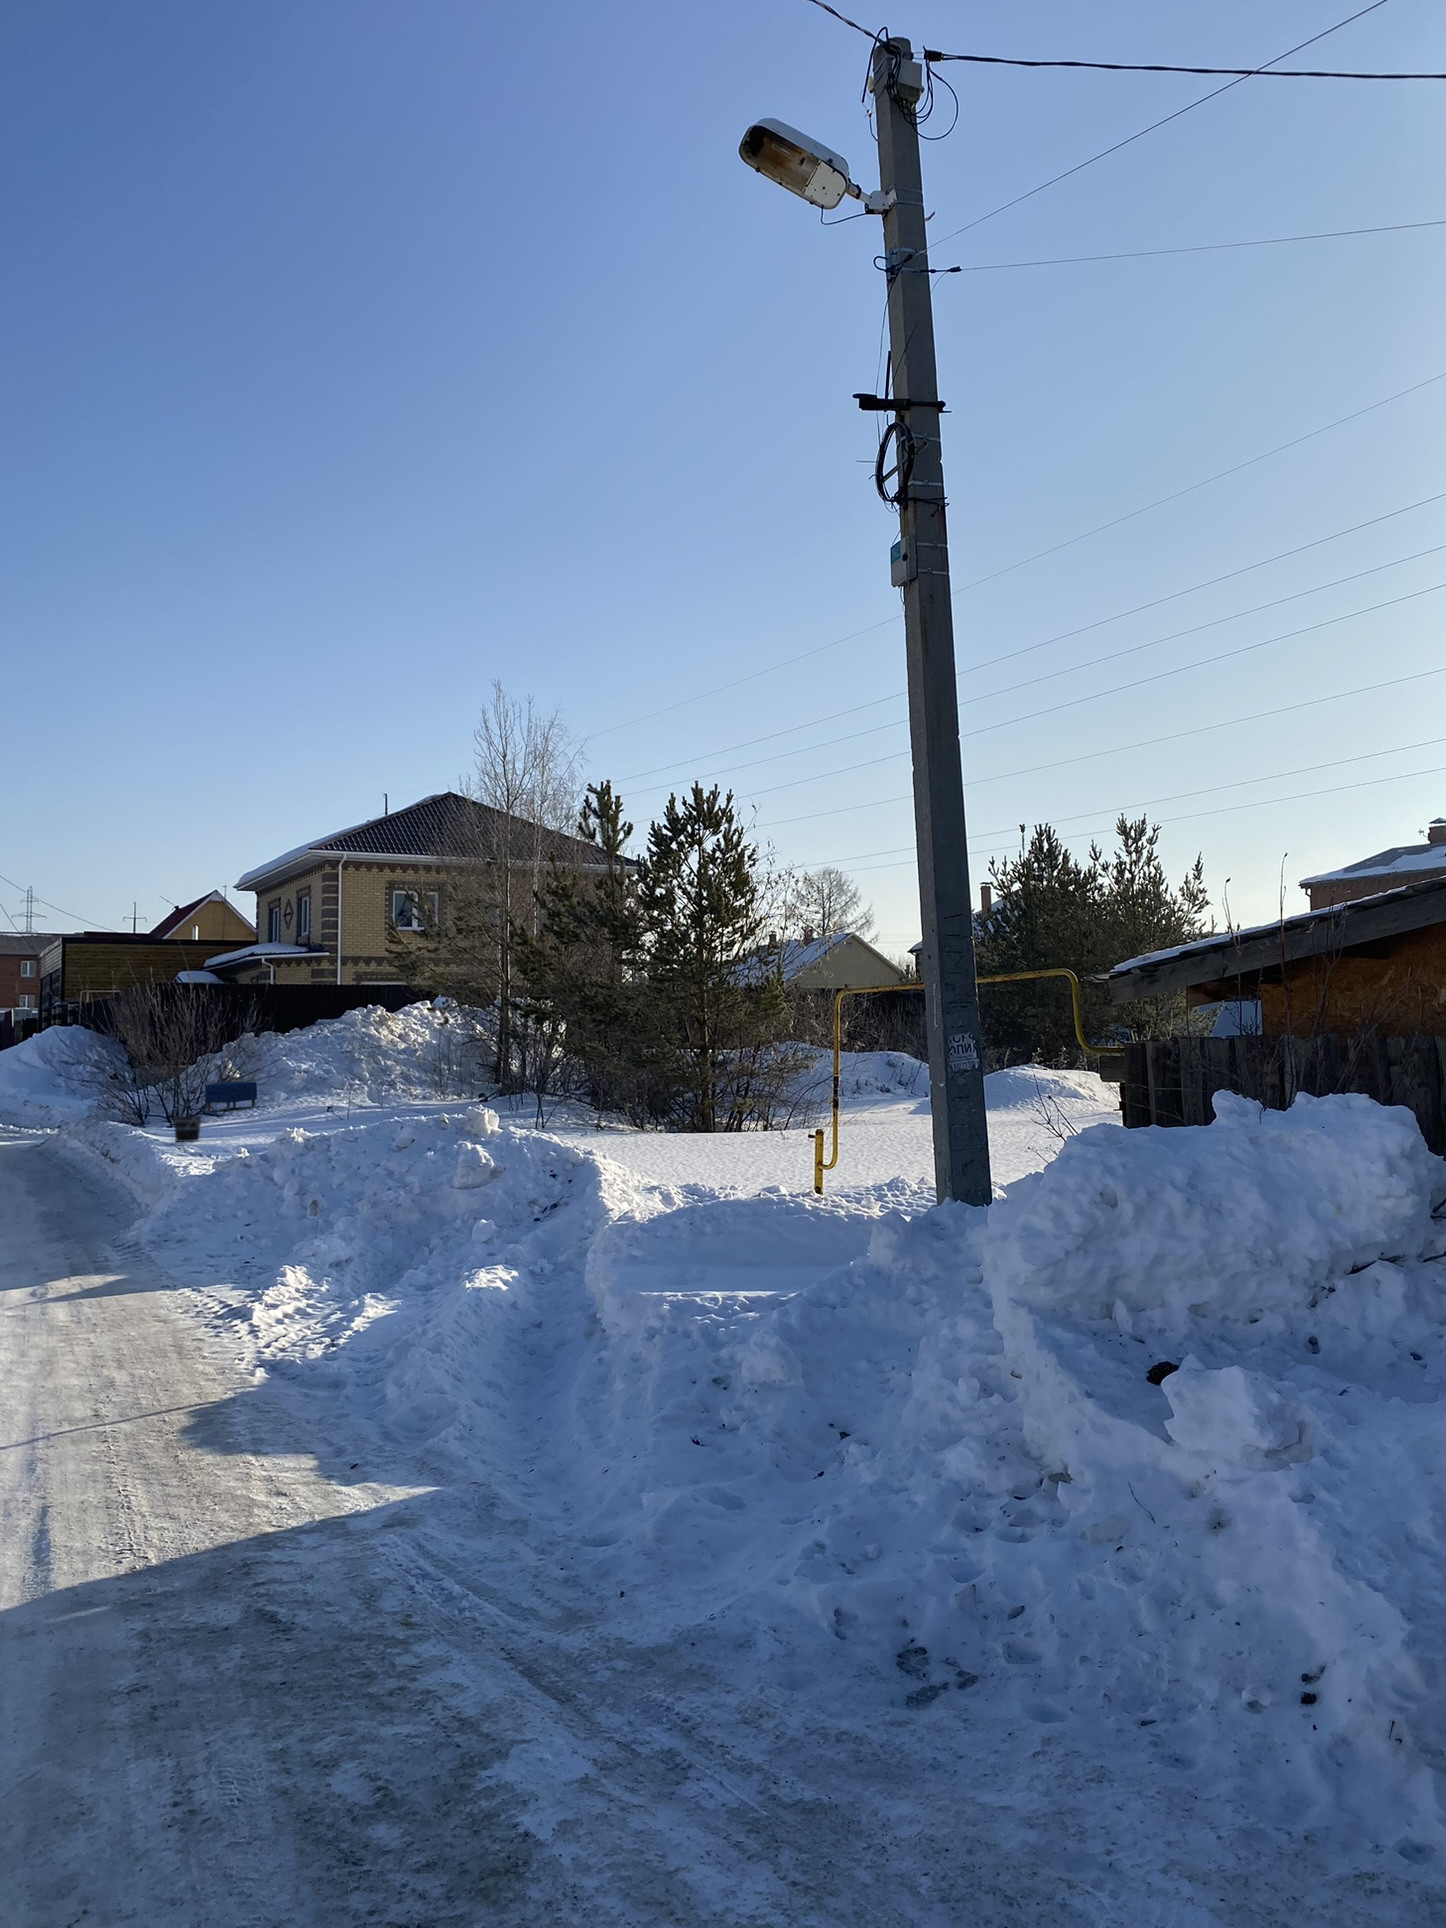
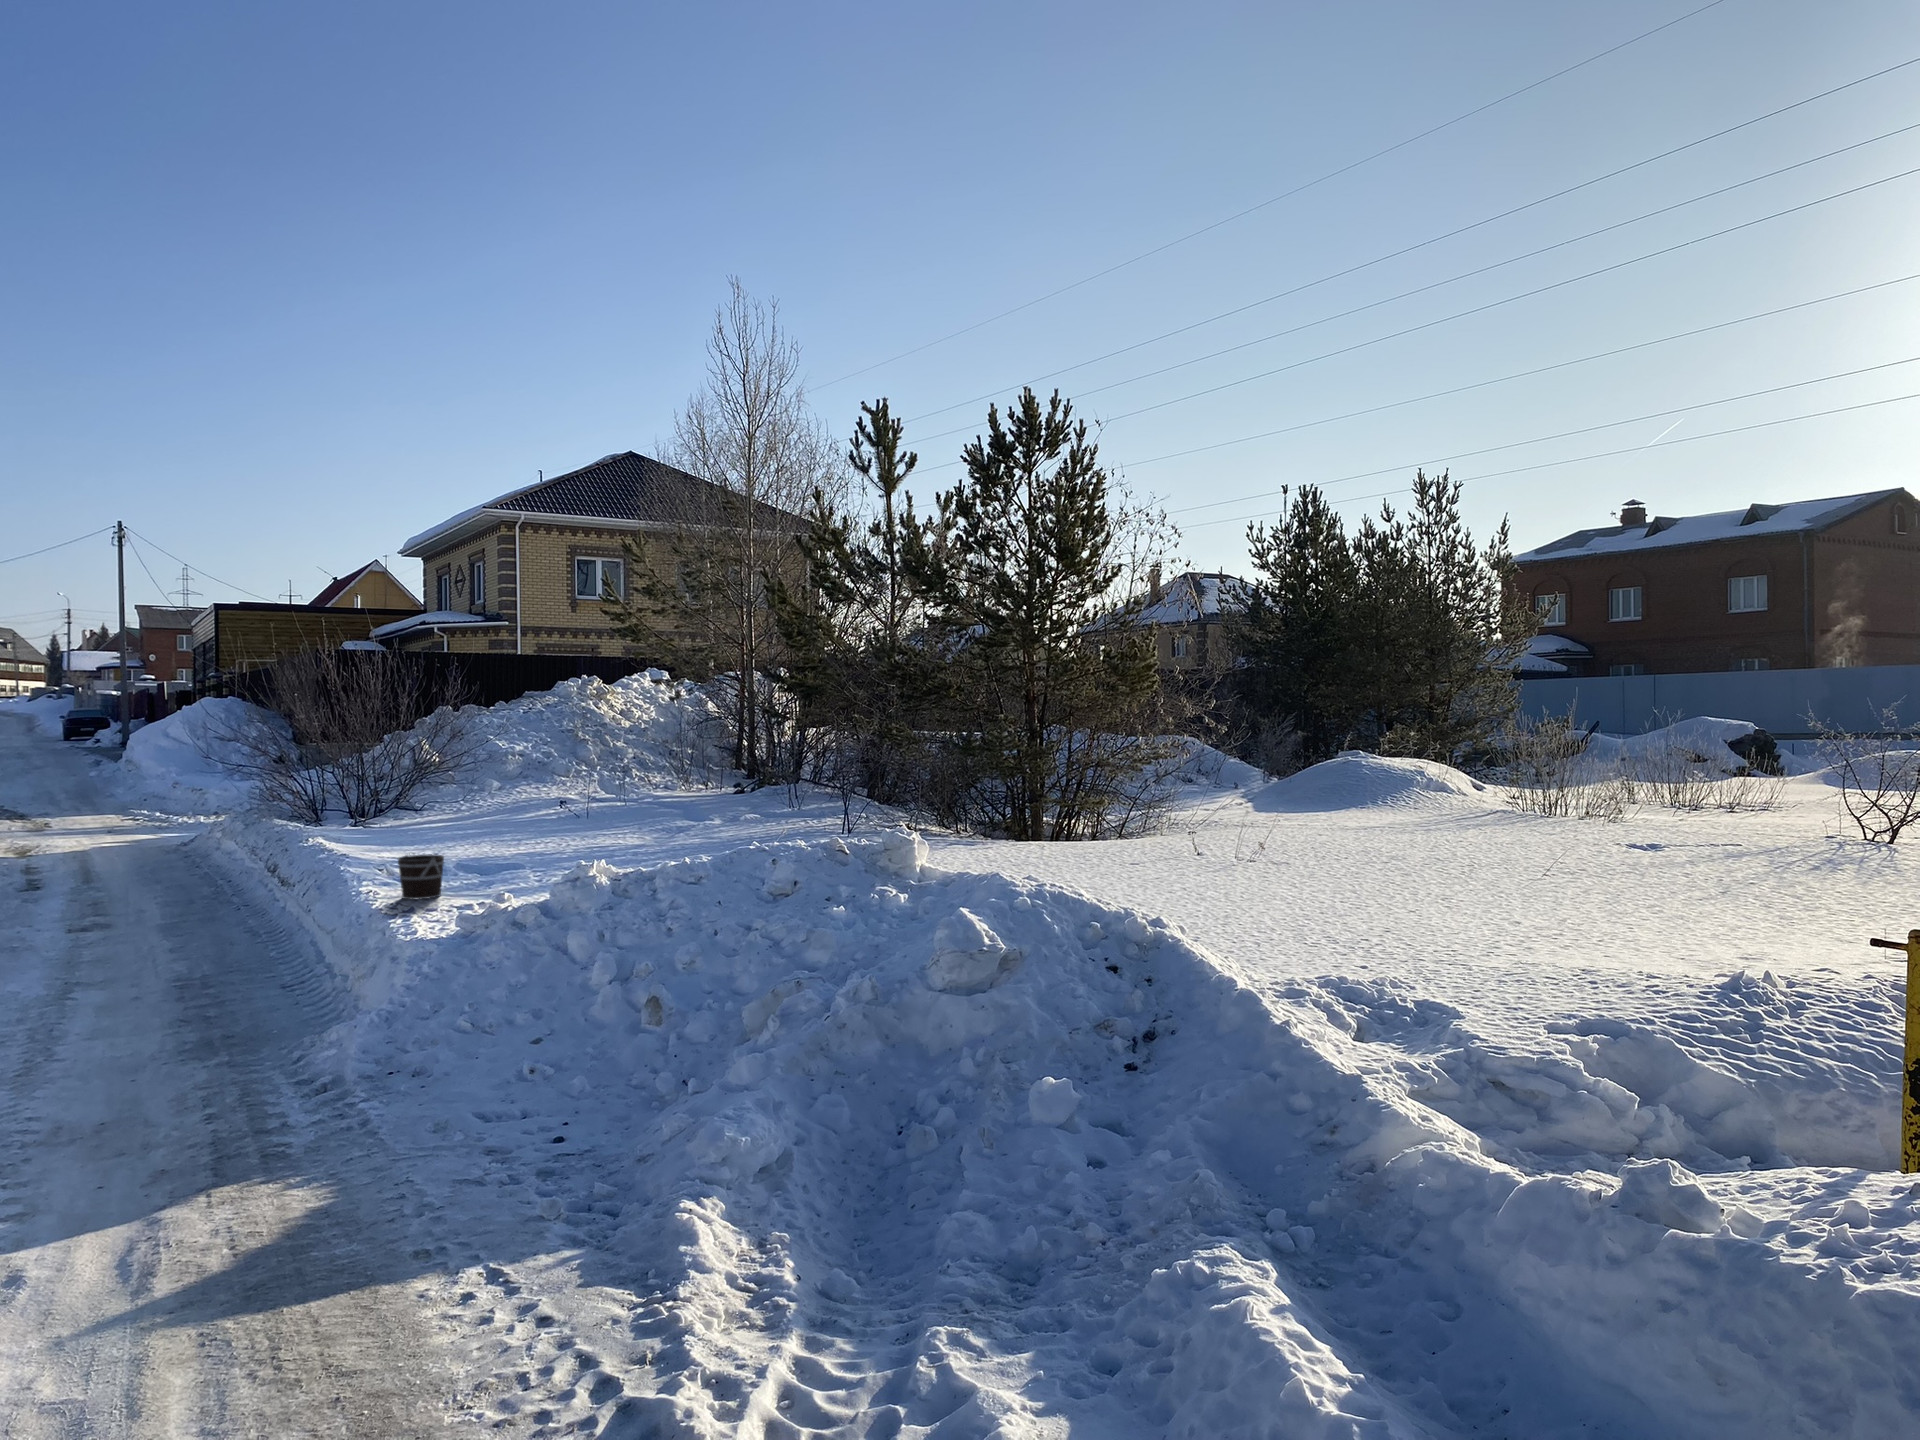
bench: present [205,1082,257,1111] -> none [402,768,464,805]

